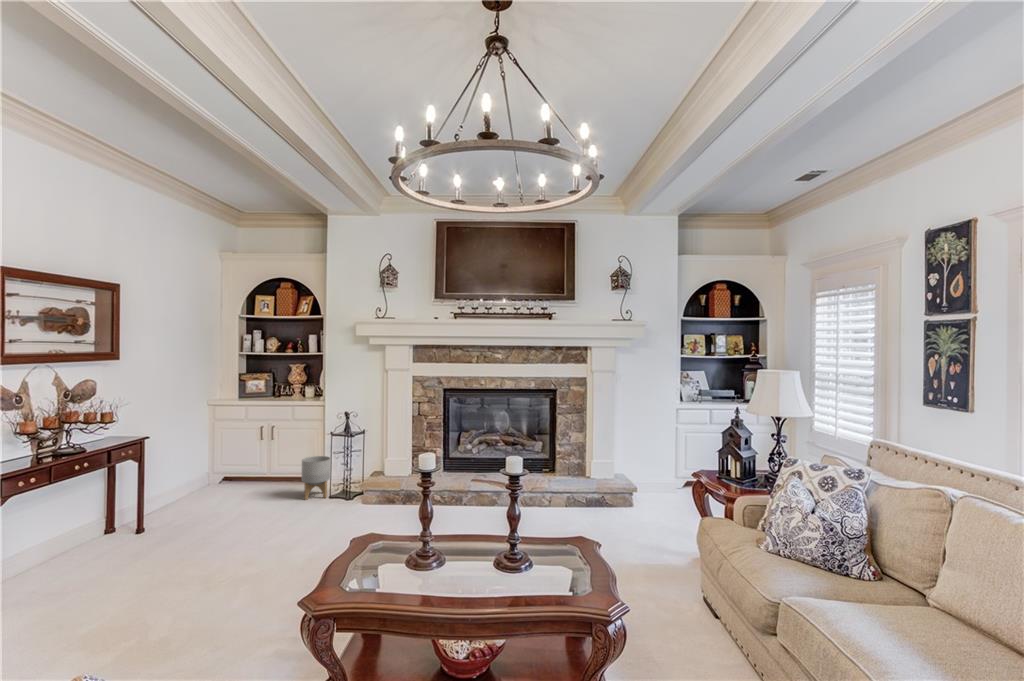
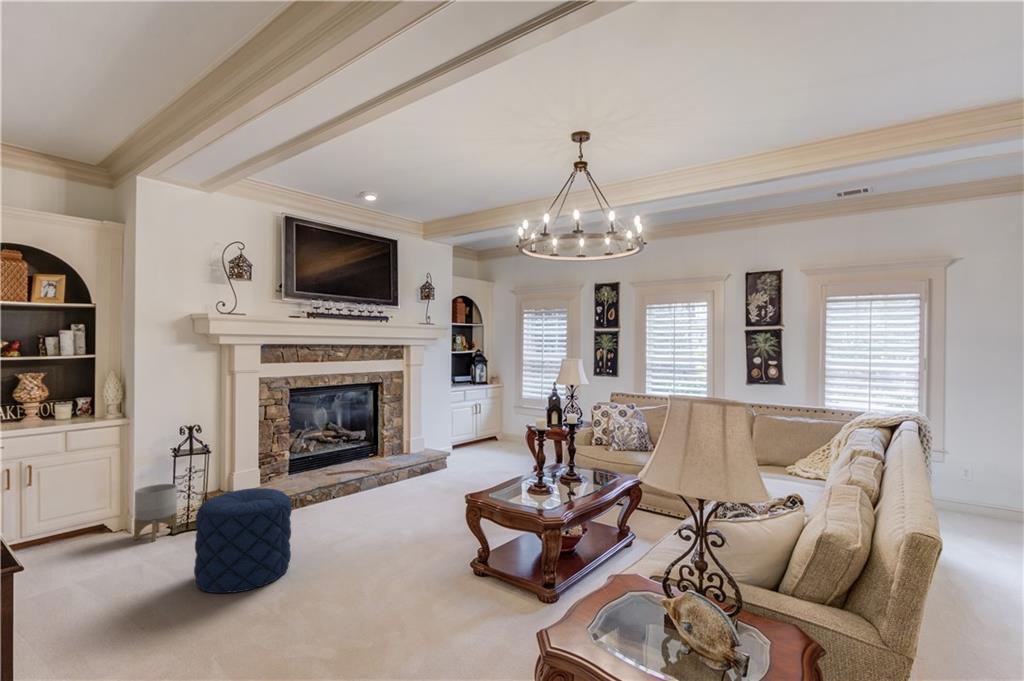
pouf: none [207,475,289,564] -> present [194,488,292,593]

